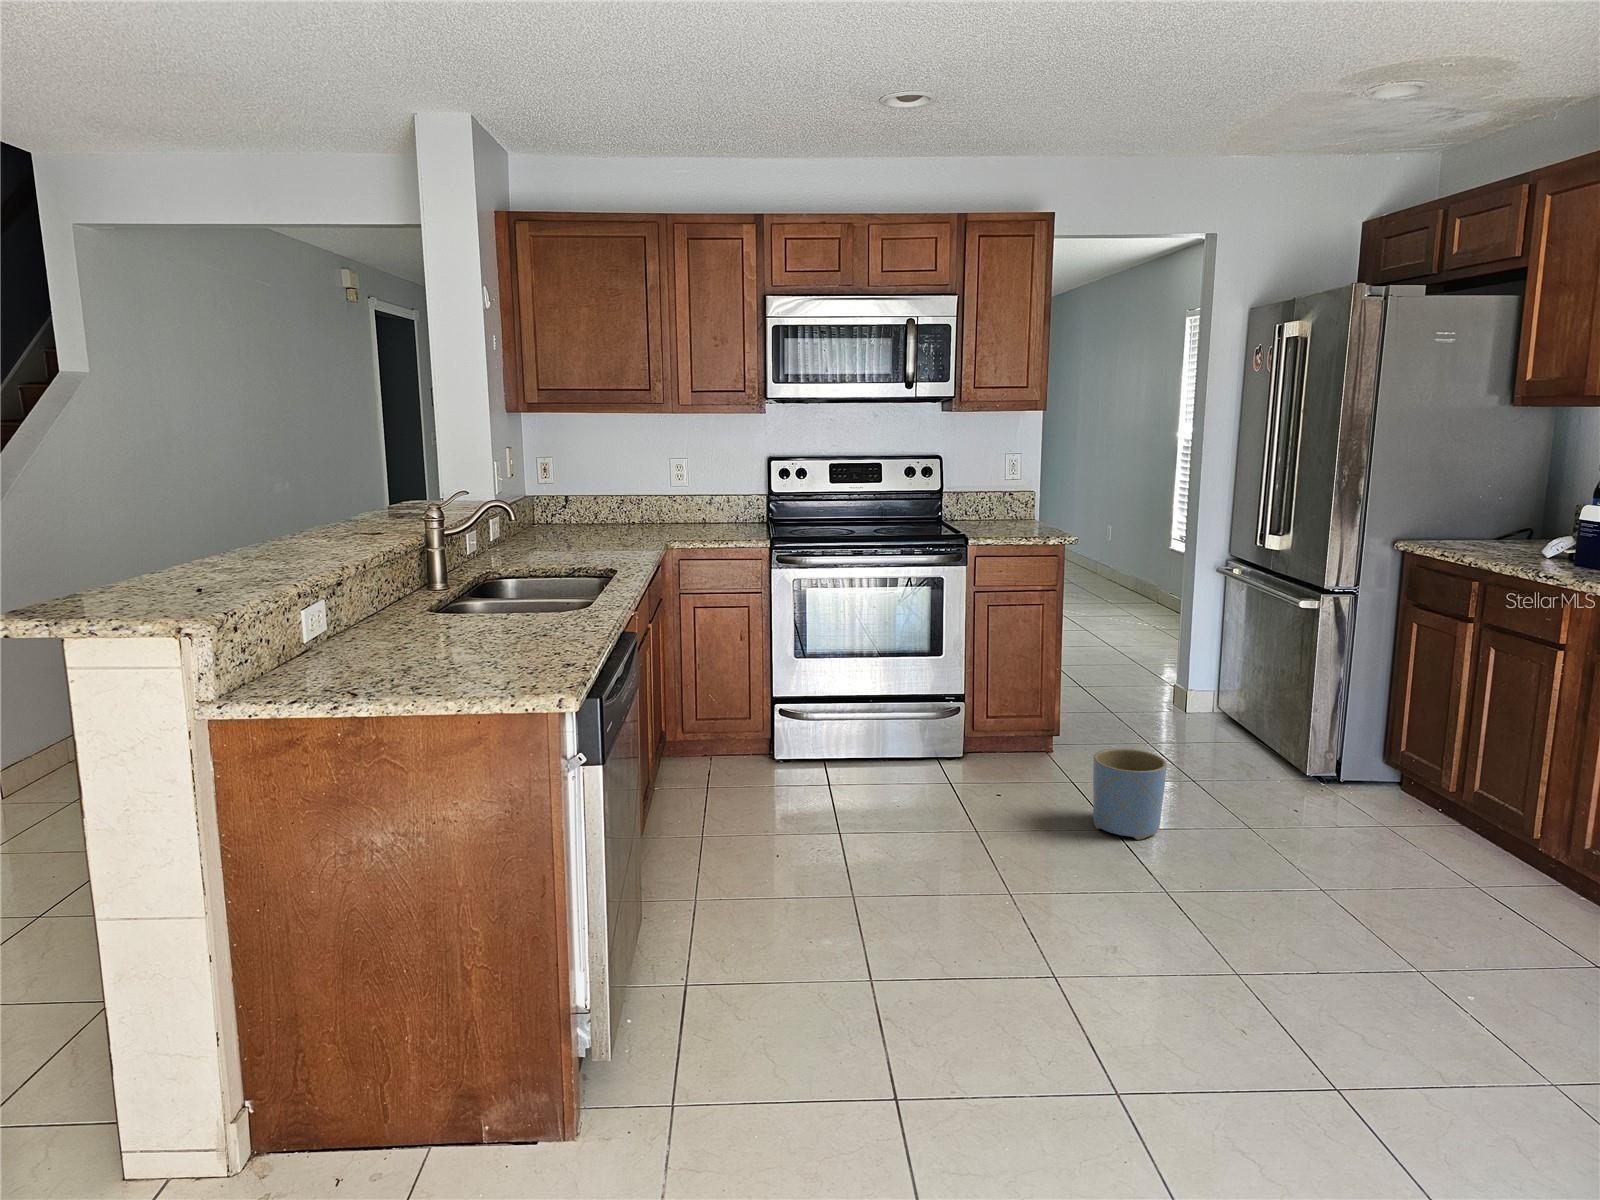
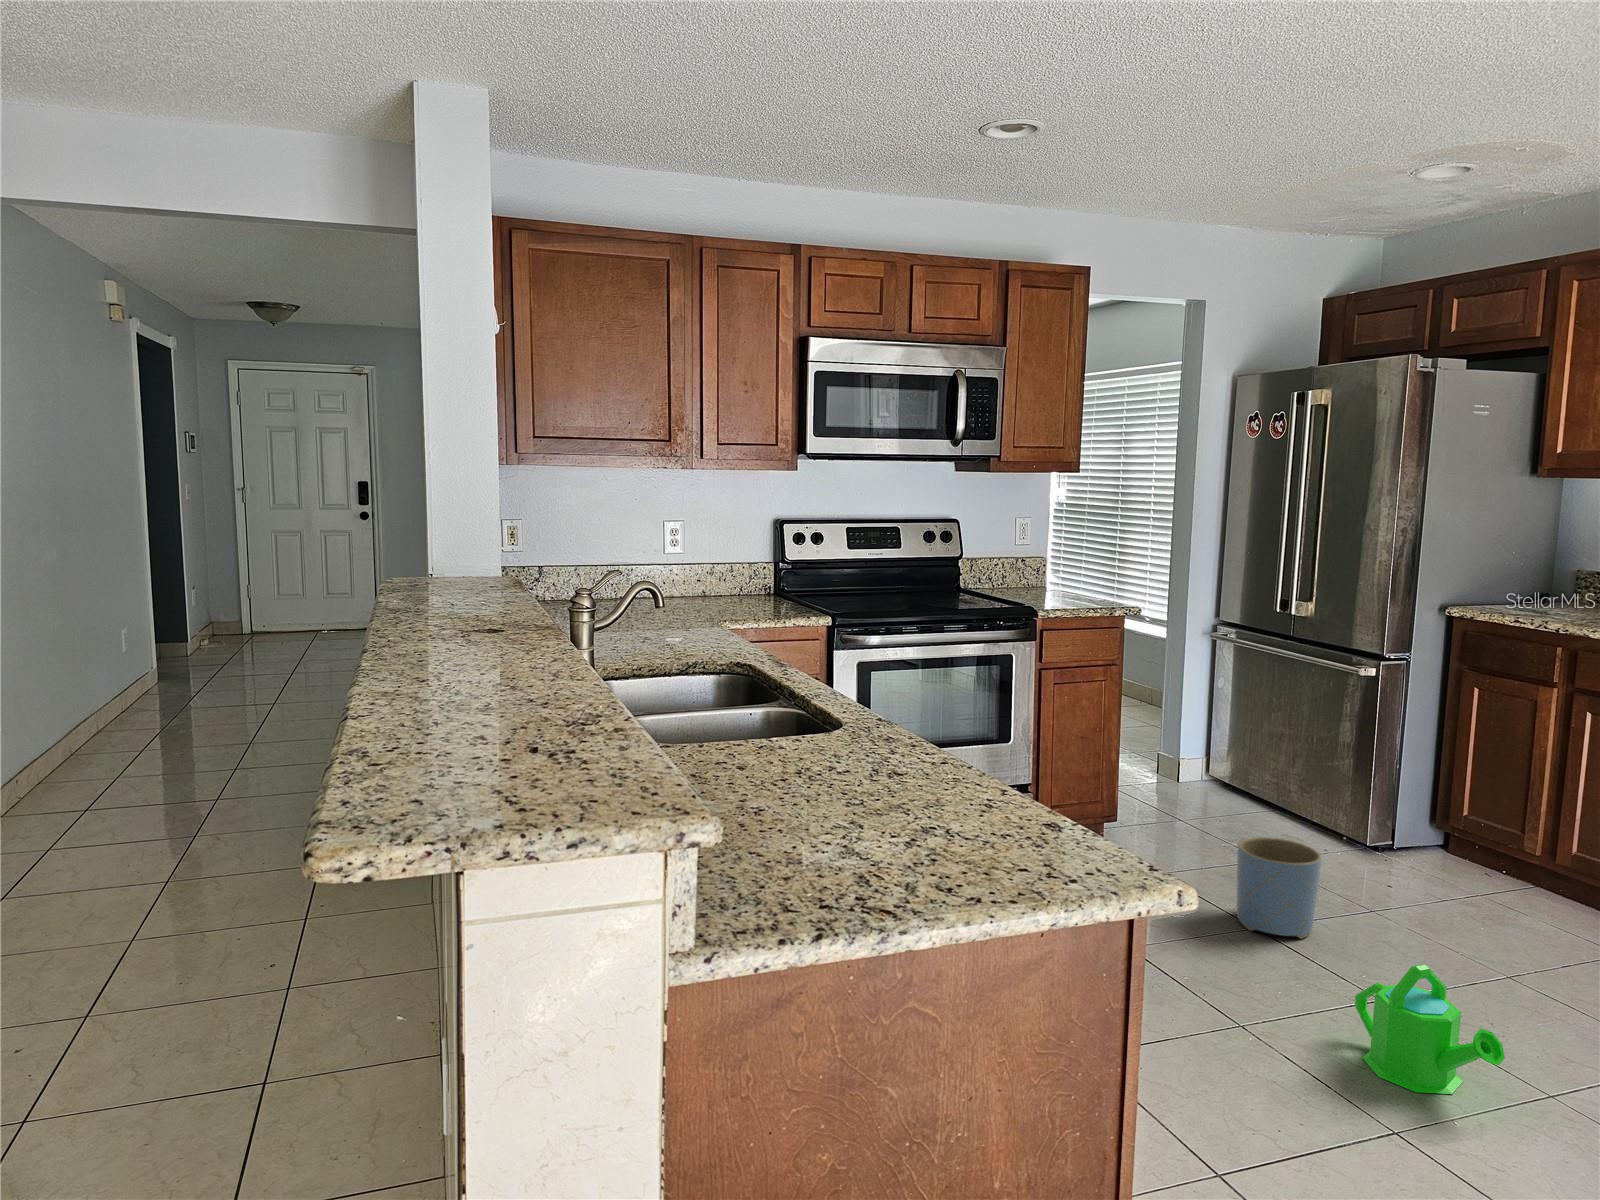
watering can: none [1073,849,1152,958] -> present [1355,965,1505,1094]

